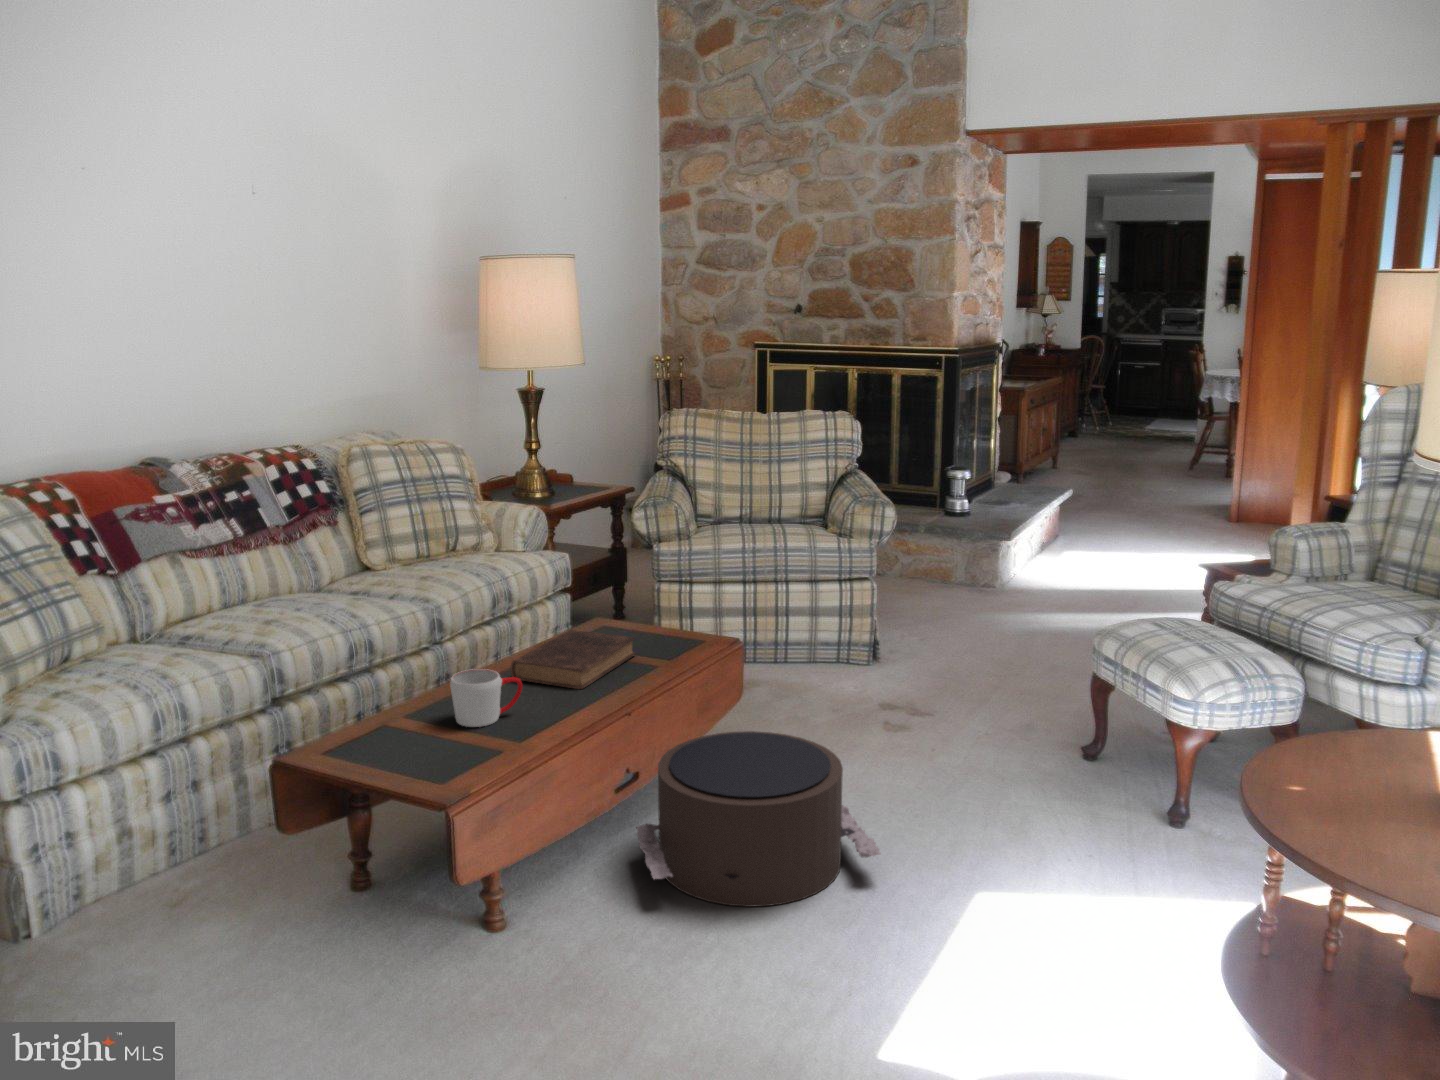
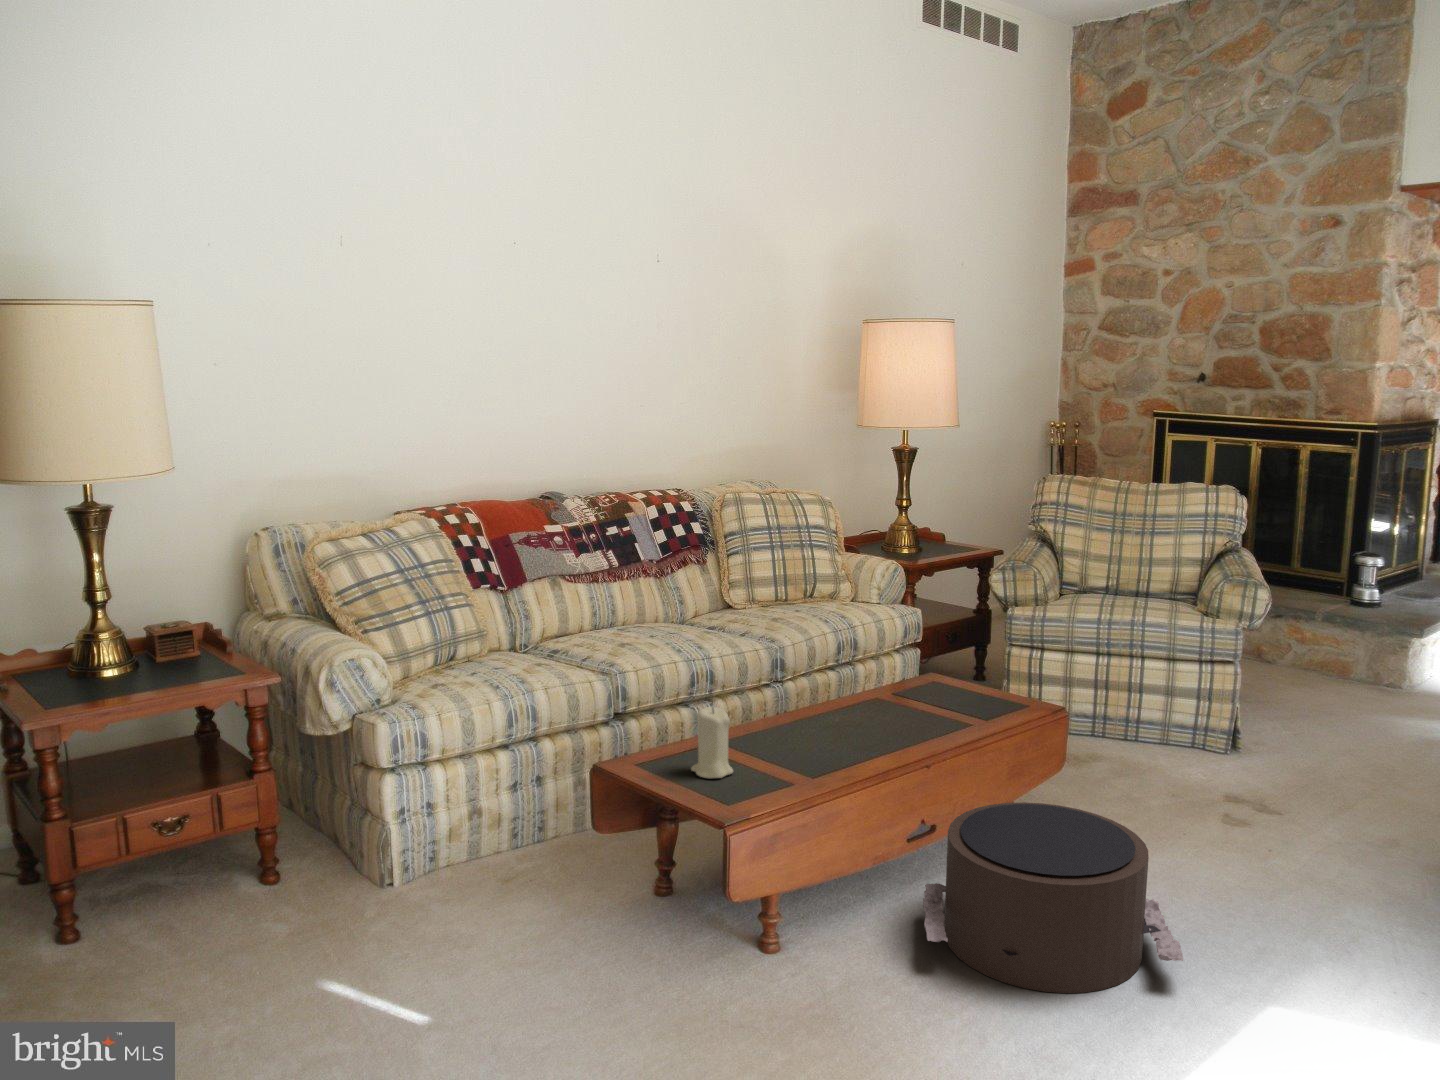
book: present [511,629,635,689] -> none [825,680,953,739]
mug: present [450,669,523,727] -> none [756,706,824,762]
candle: none [390,678,437,754] -> present [691,707,733,778]

